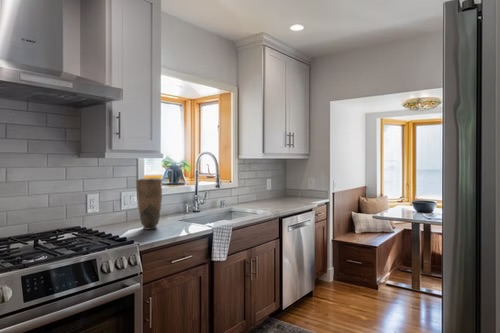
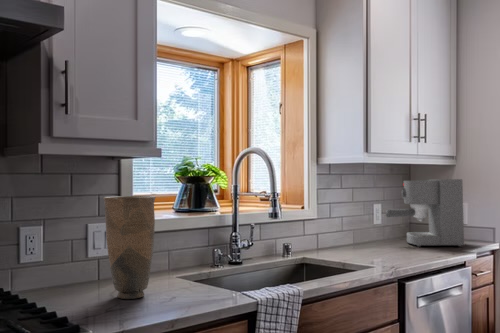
coffee maker: none [273,167,312,202] -> present [386,179,464,247]

